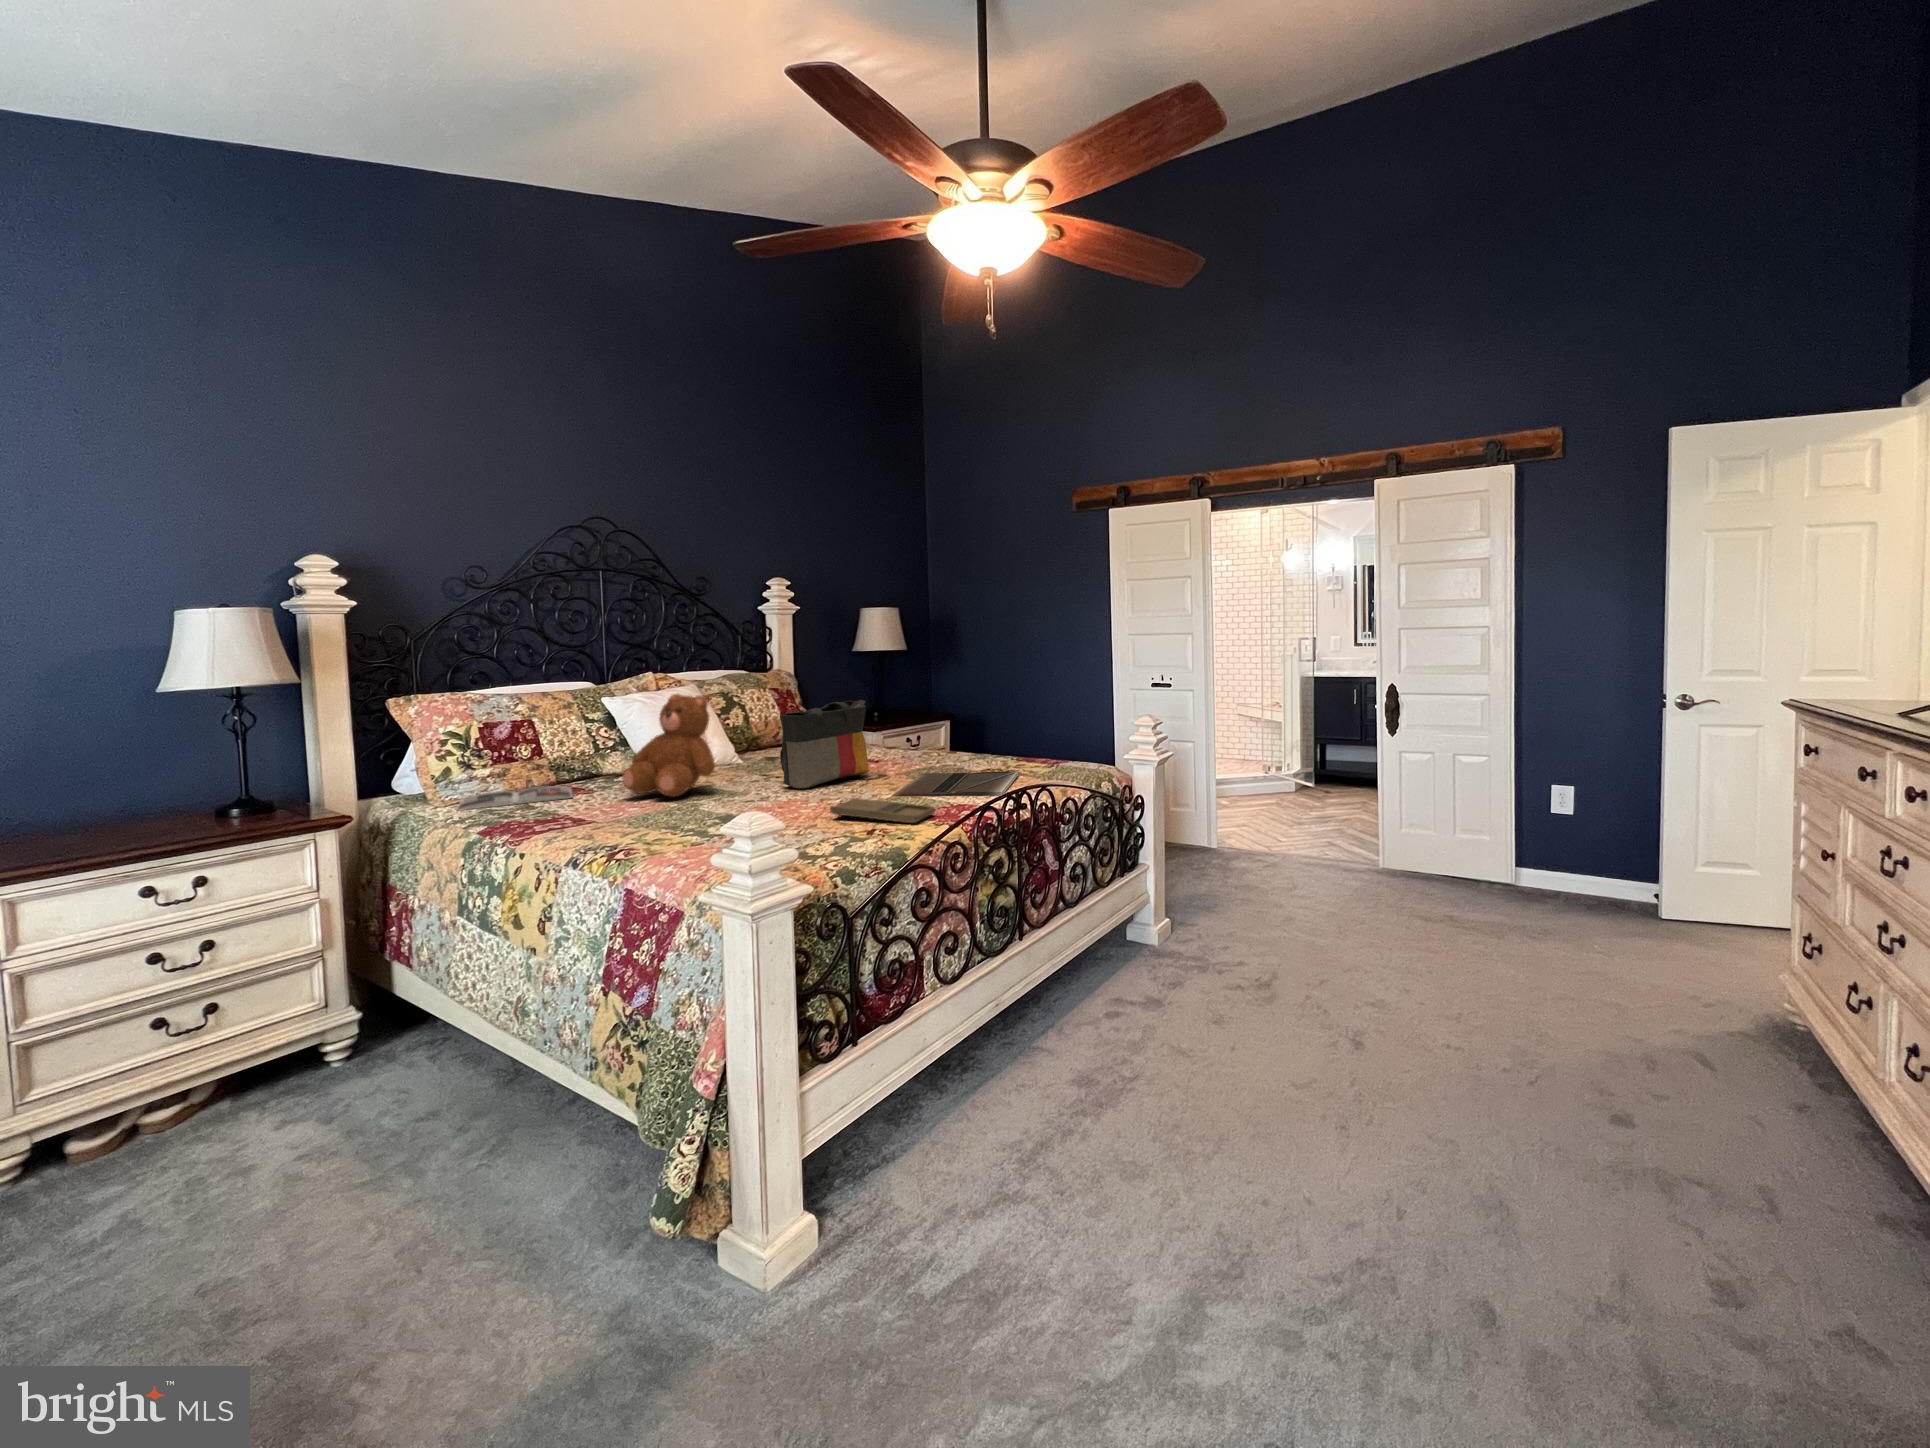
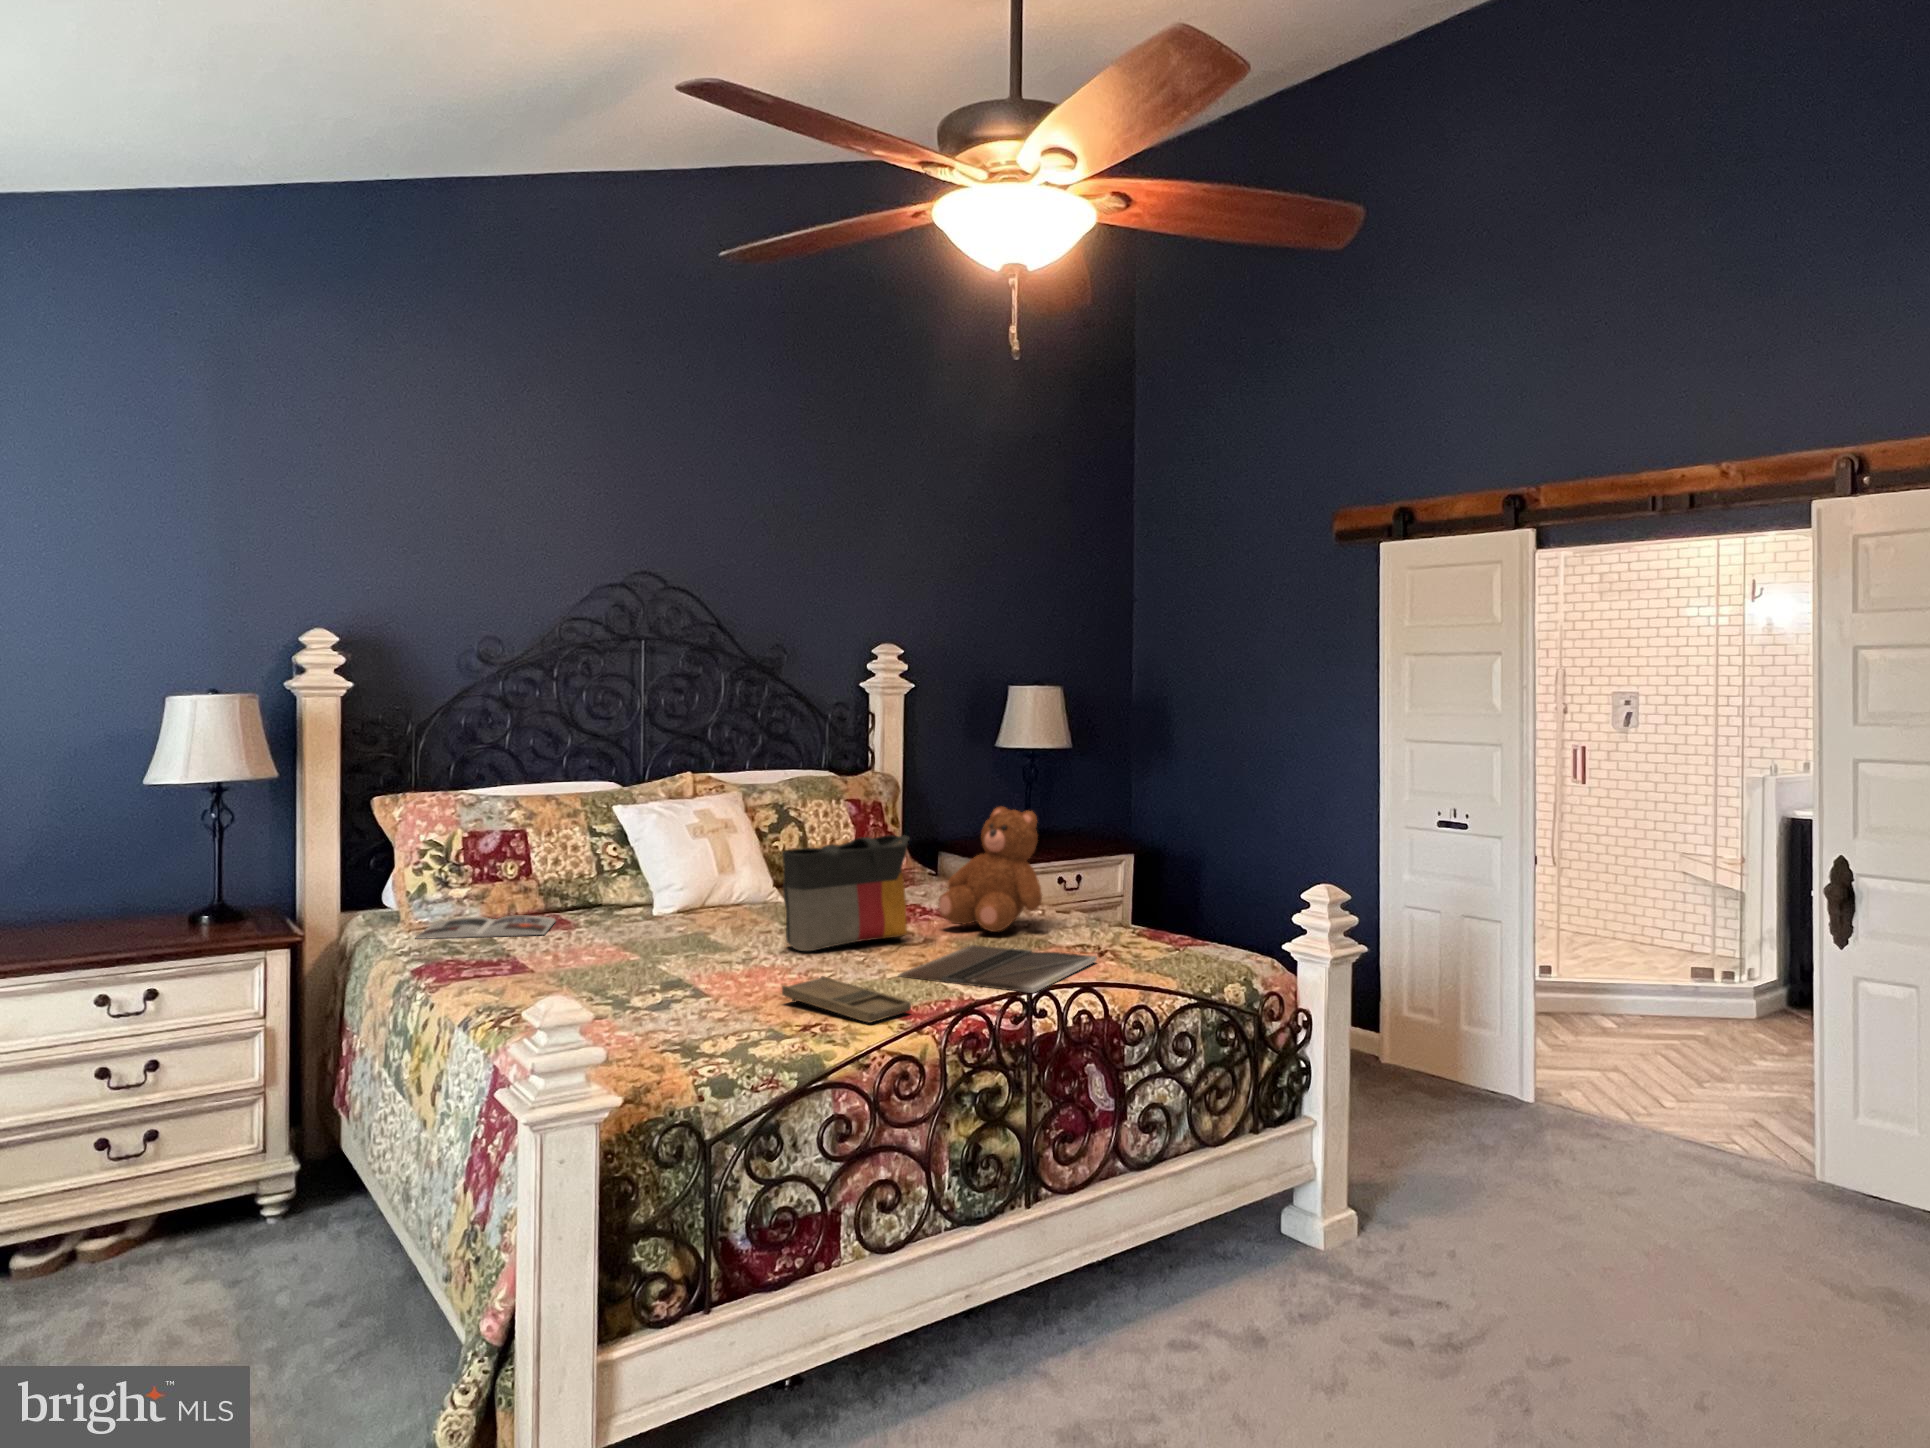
teddy bear: present [622,694,715,797] -> present [938,807,1042,932]

